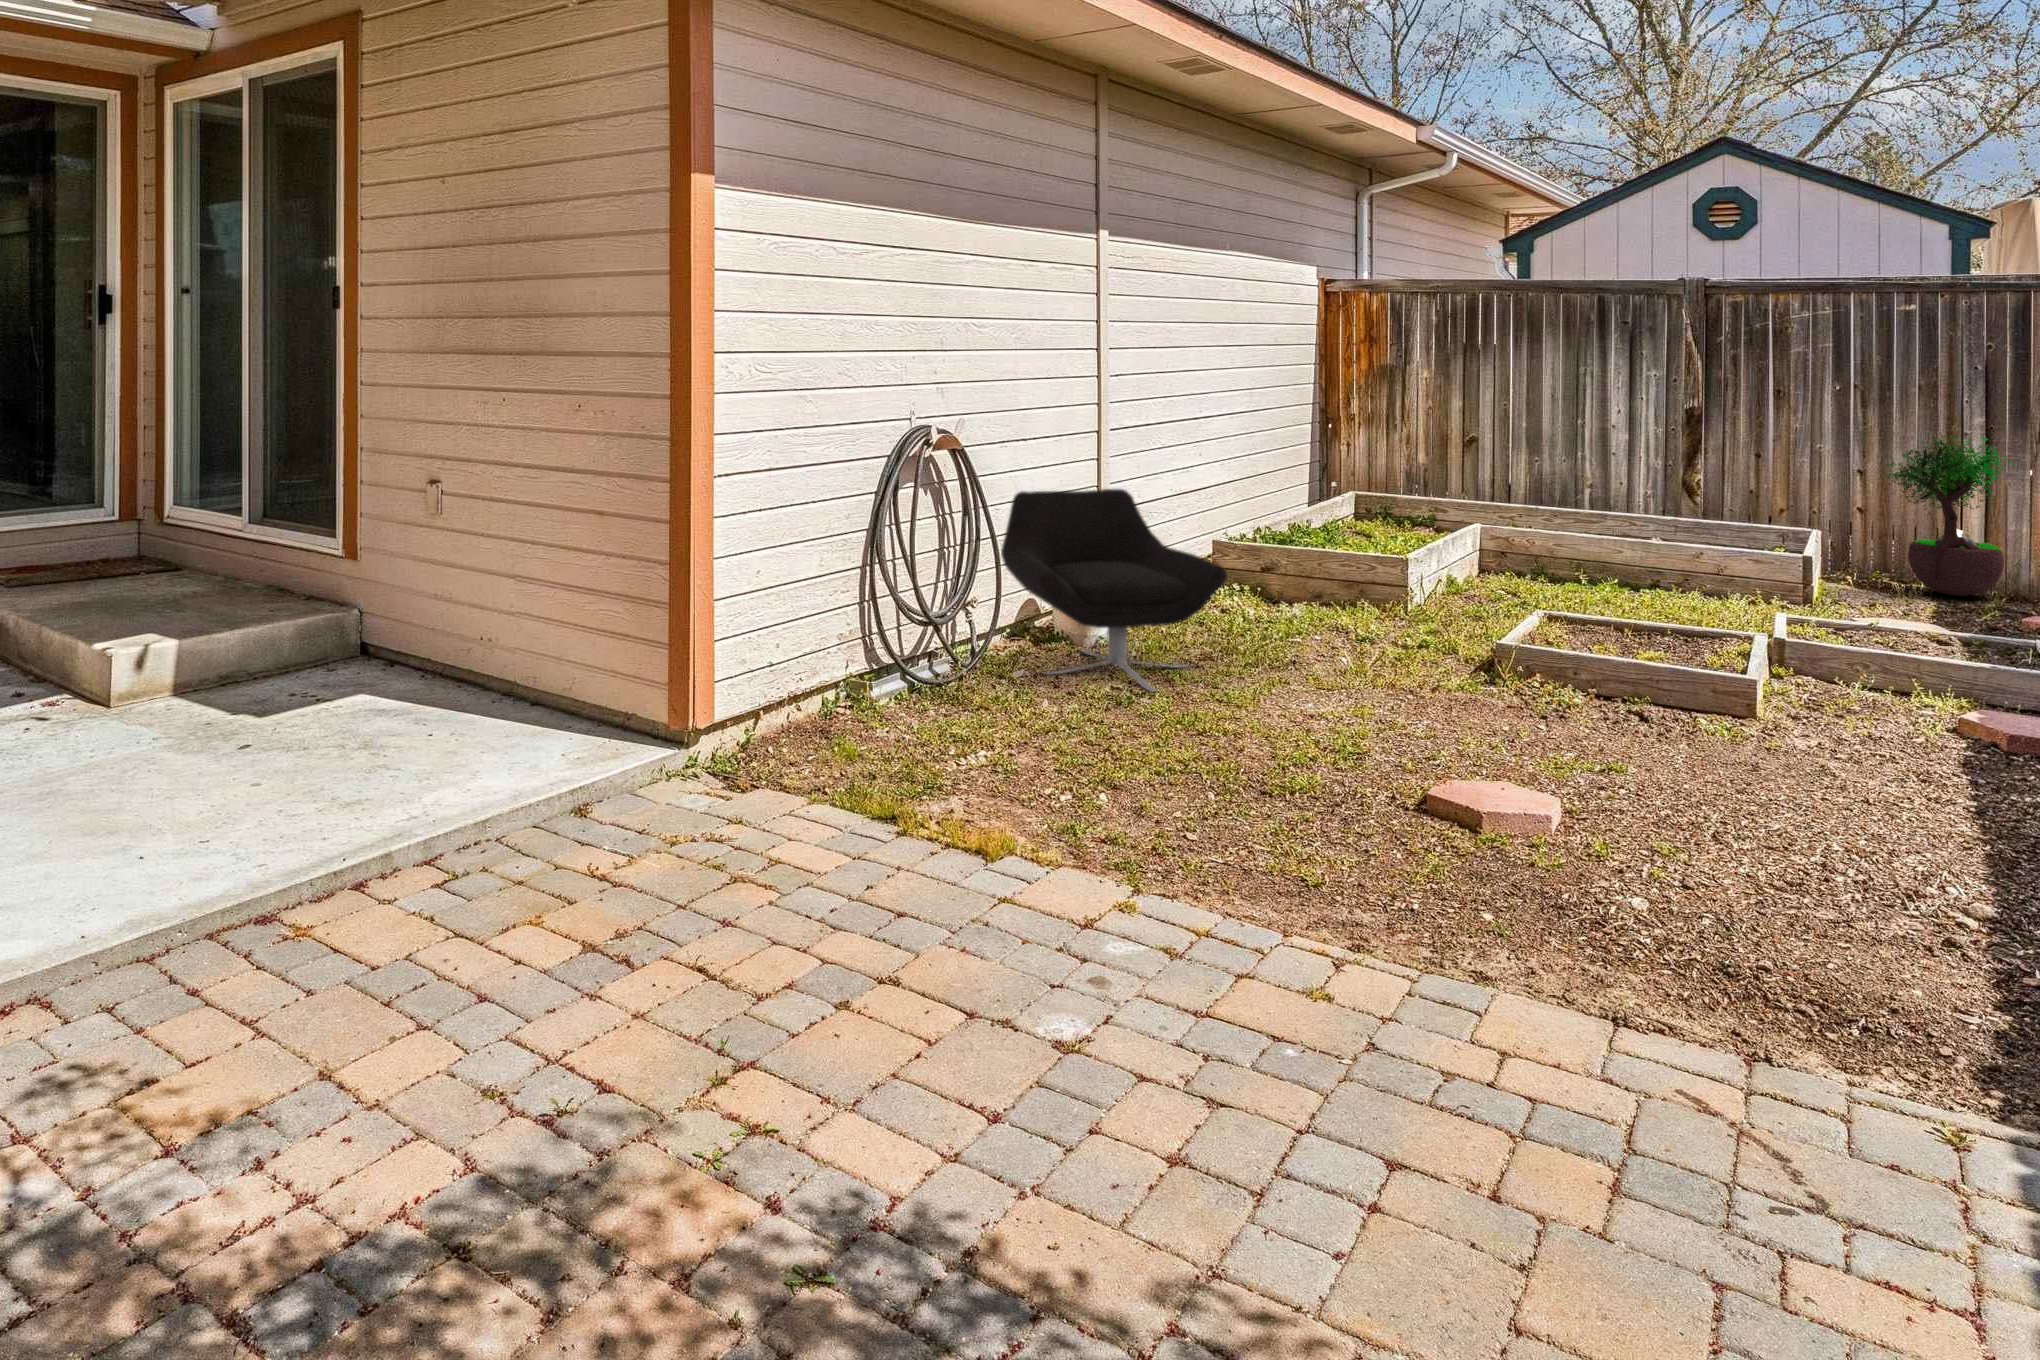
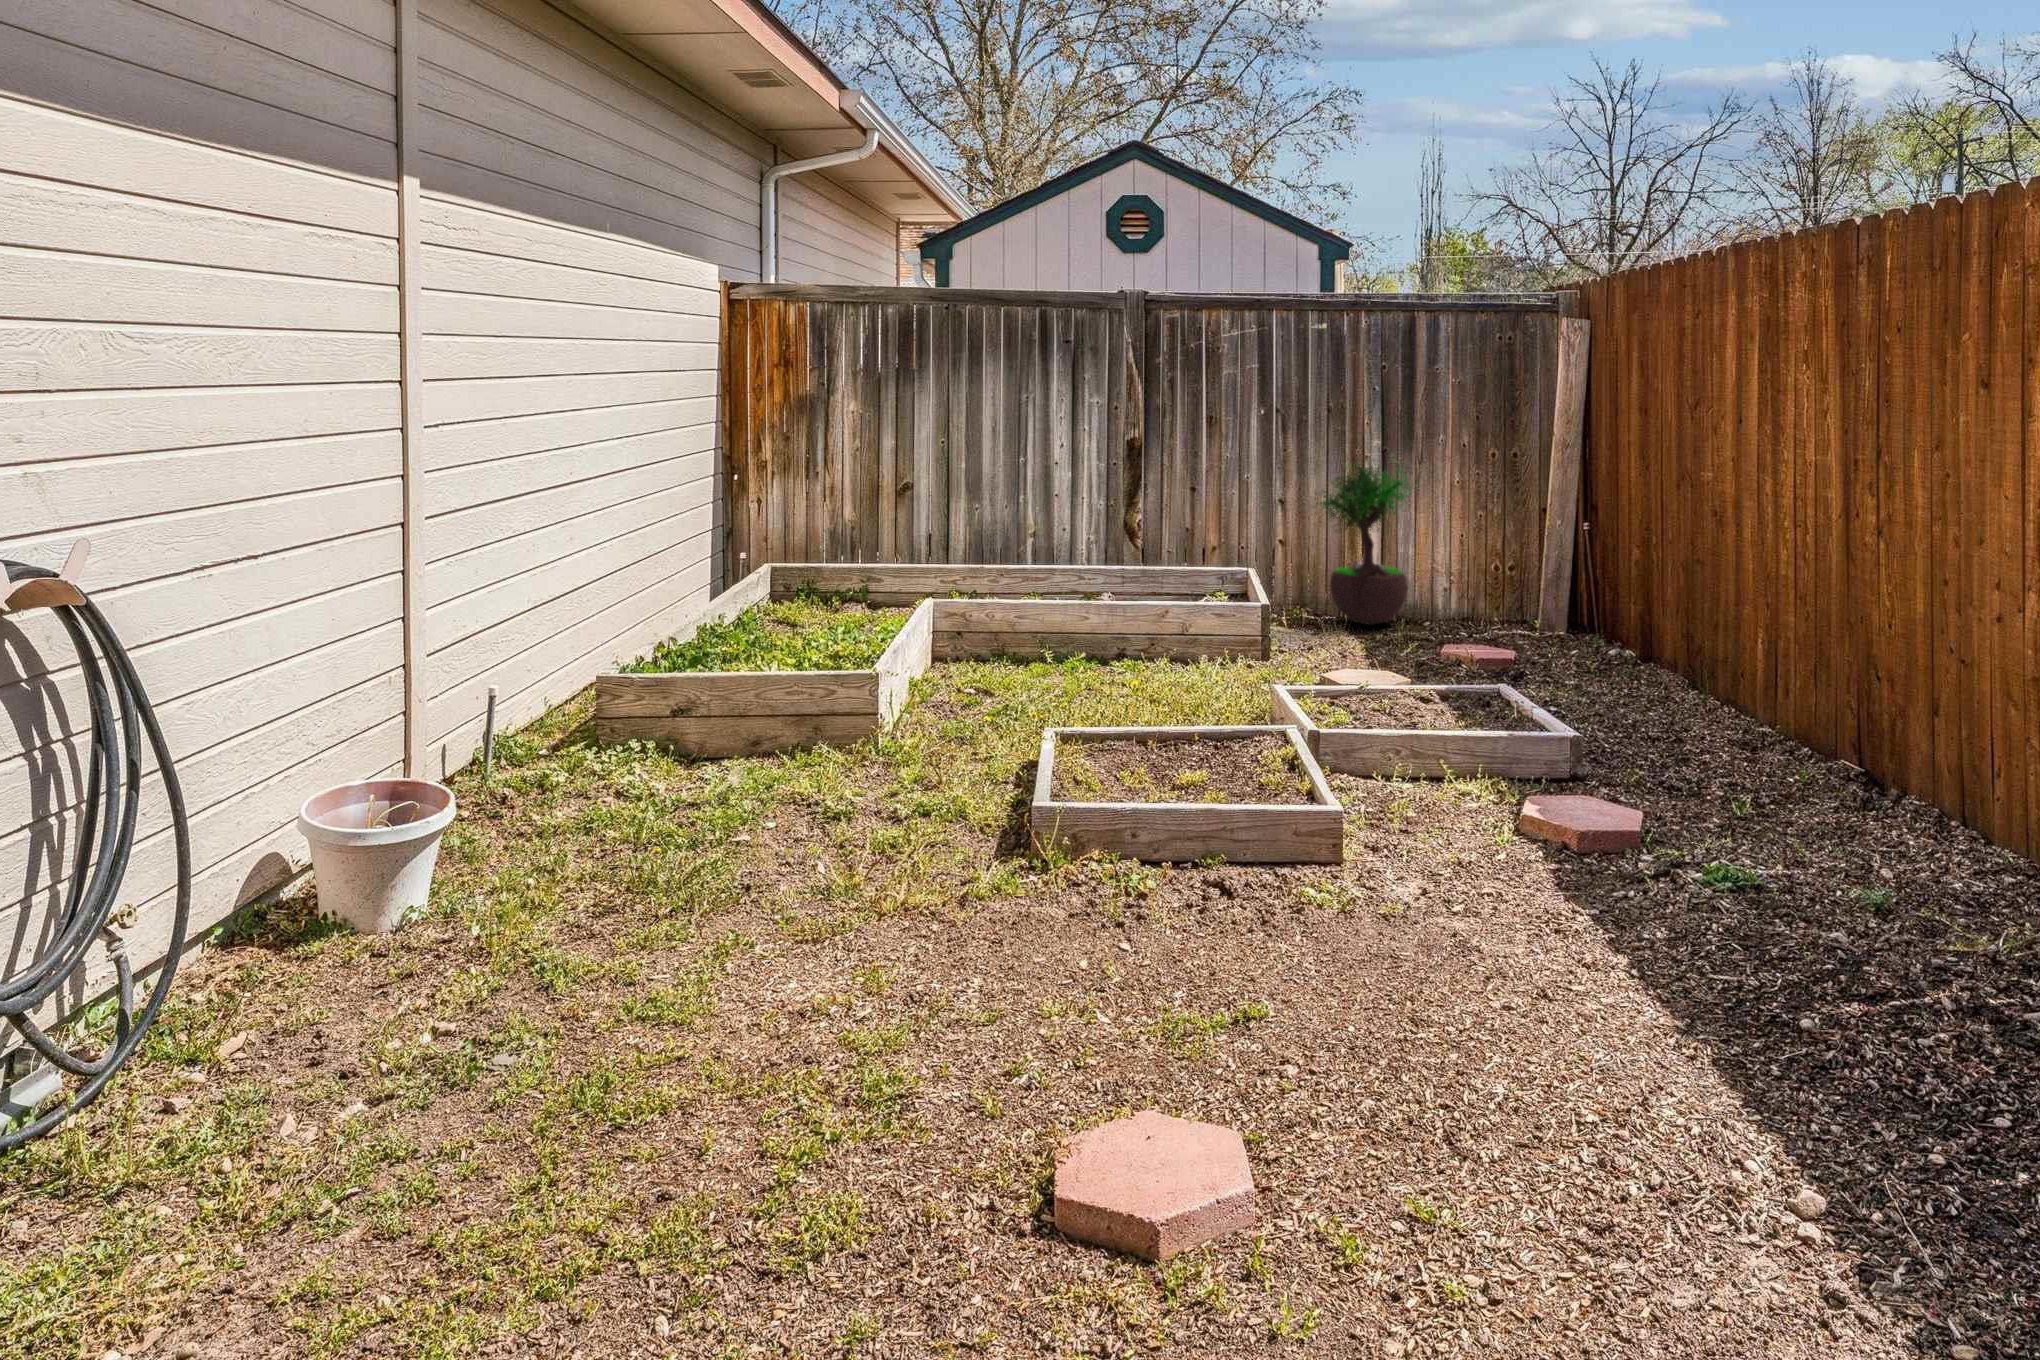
lounge chair: present [1001,489,1228,692] -> none [192,633,640,1040]

